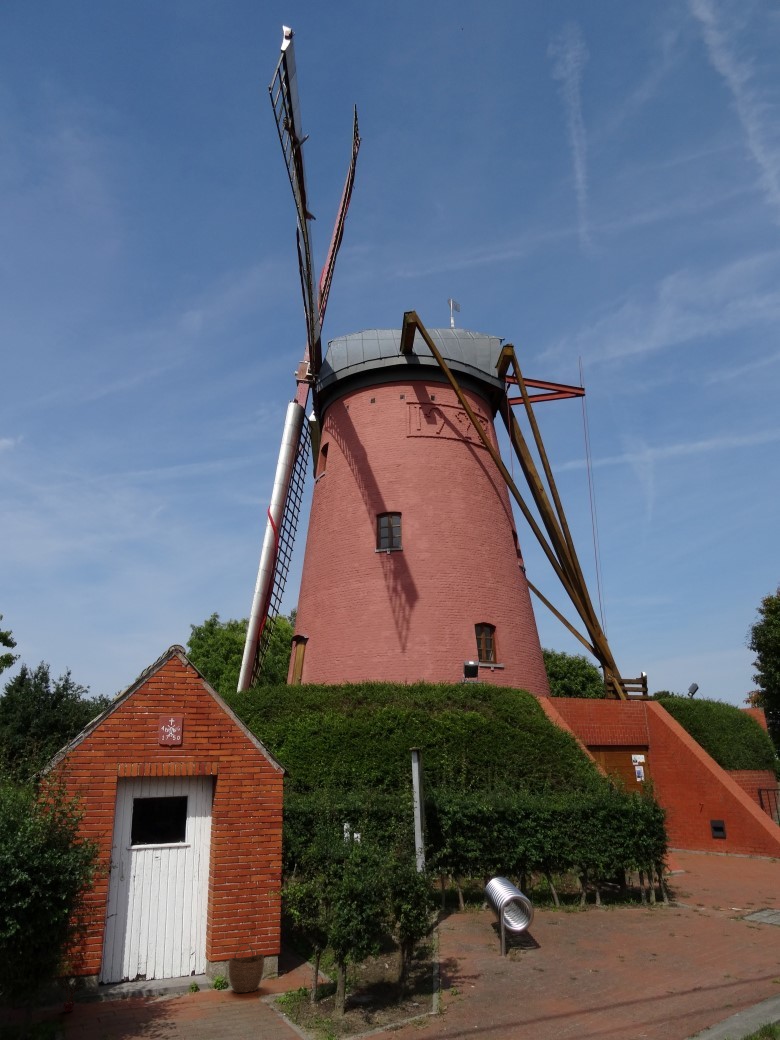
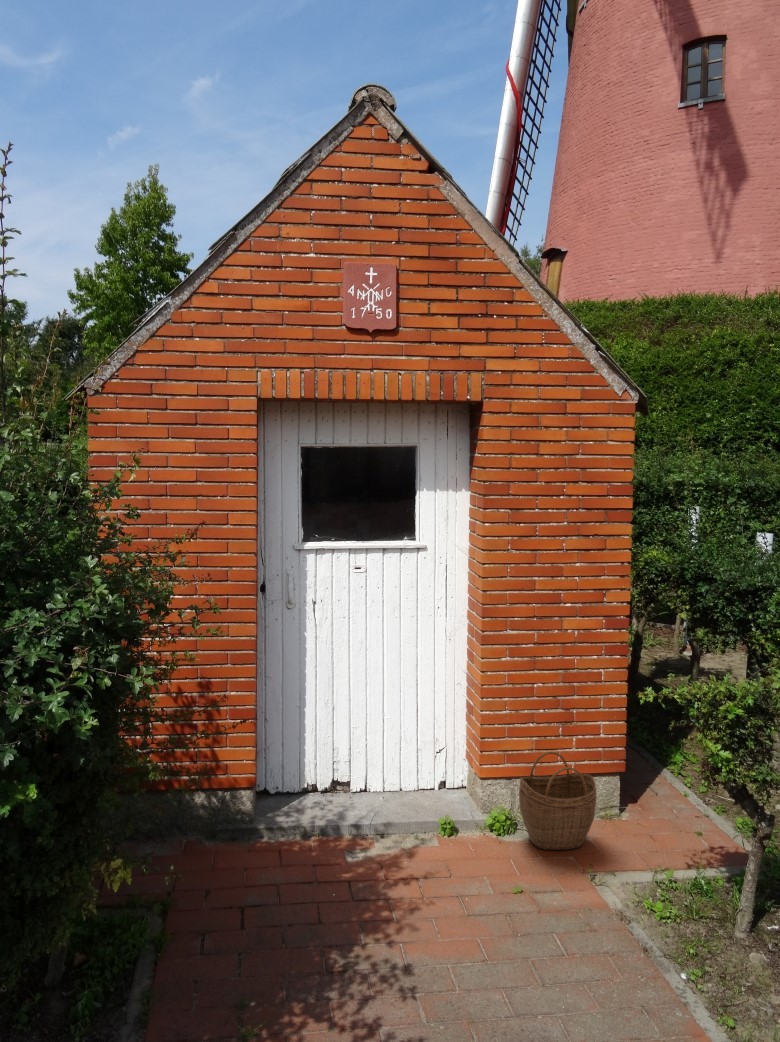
potted plant: present [57,974,85,1012] -> none [169,784,232,859]

